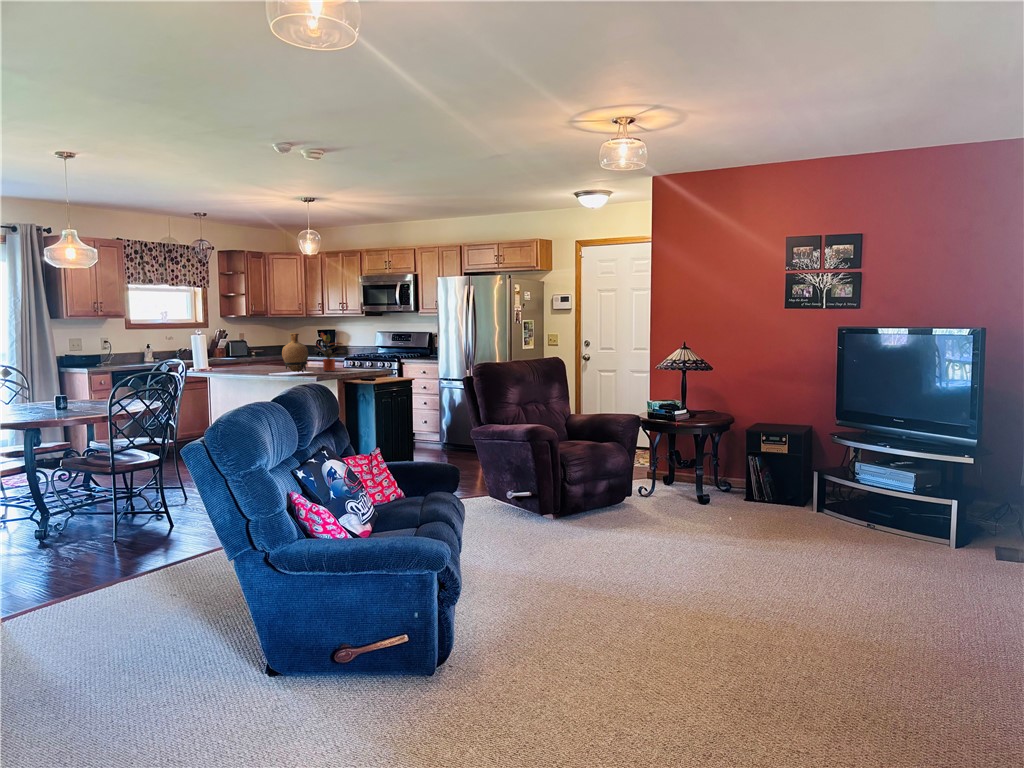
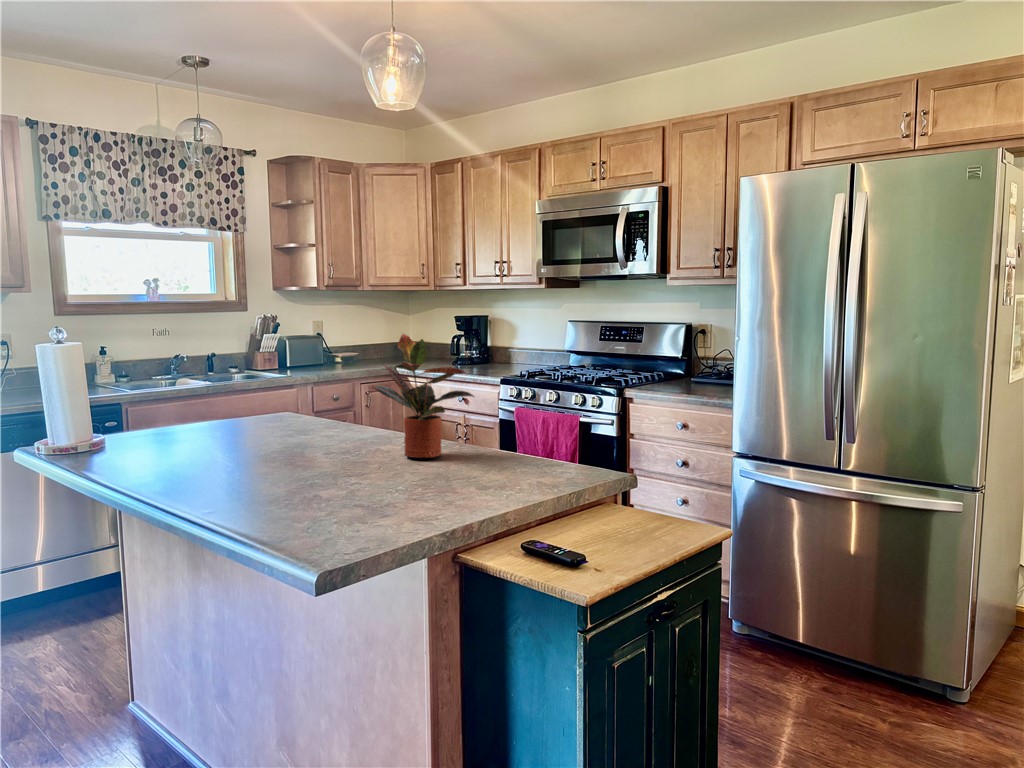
vase: present [282,333,308,372] -> none [229,341,327,492]

